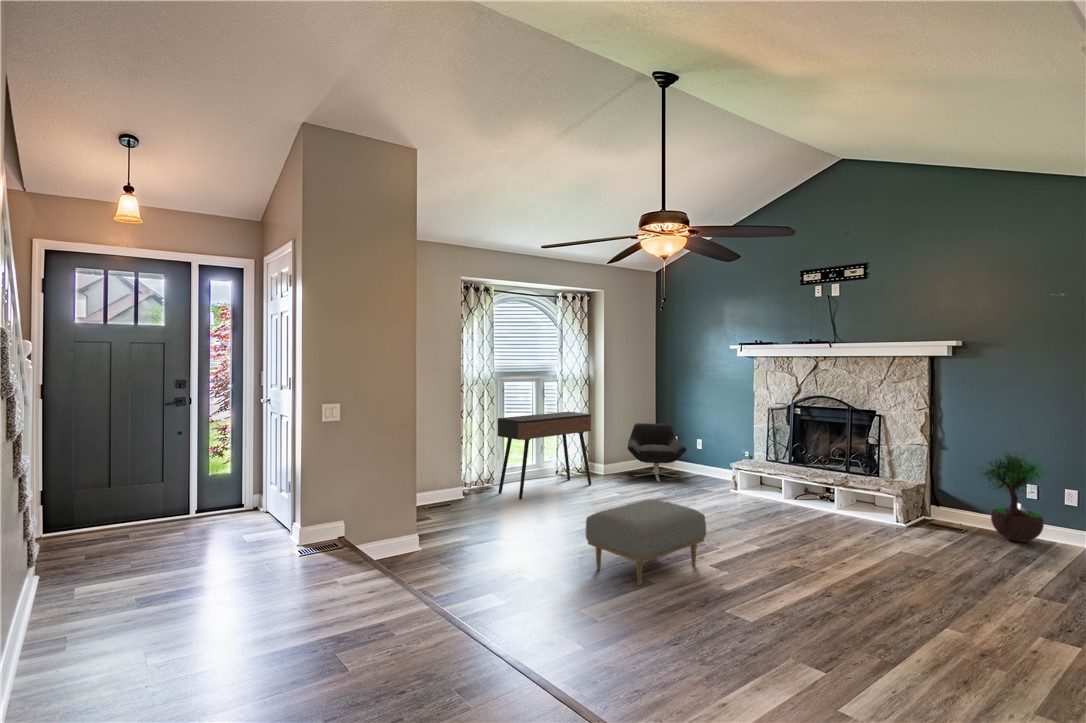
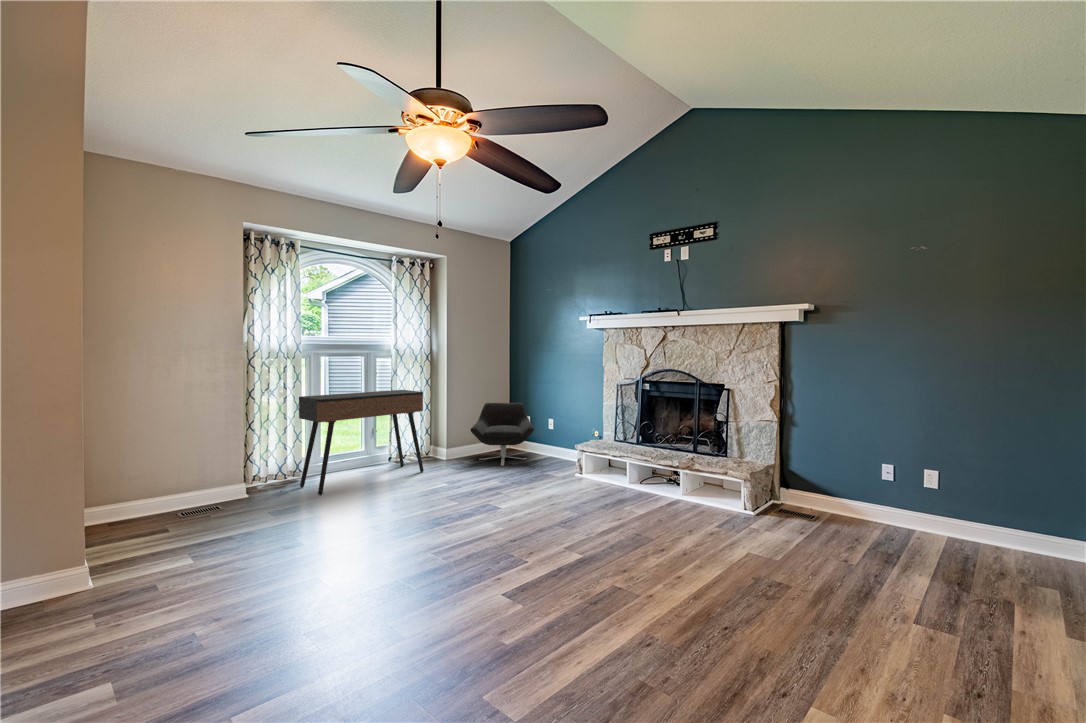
potted tree: present [978,453,1044,542] -> none [832,420,912,531]
ottoman: present [586,499,706,586] -> none [312,500,496,646]

